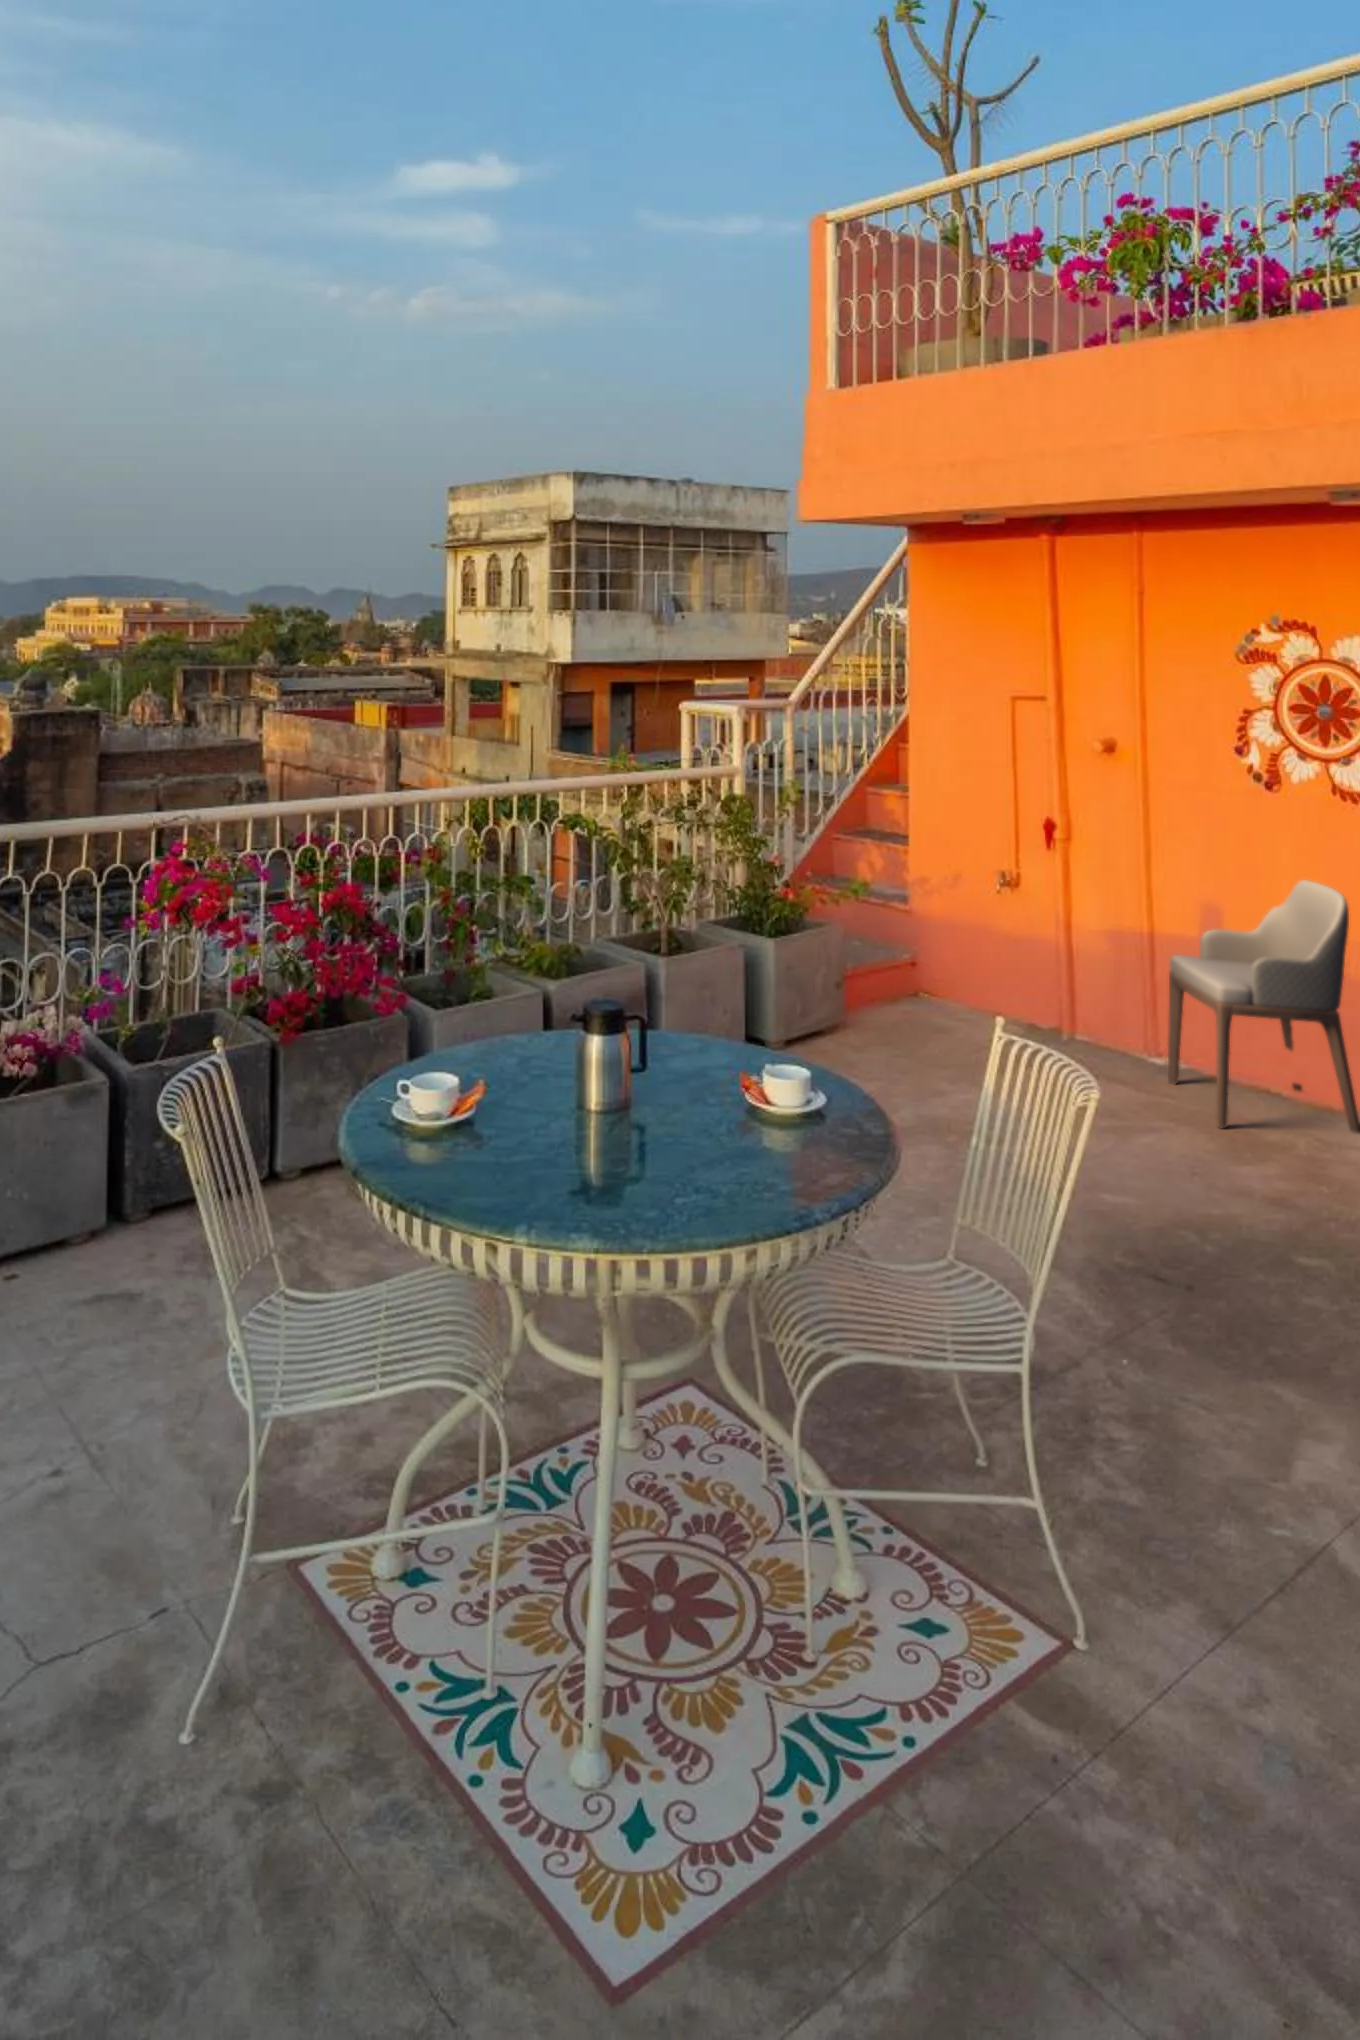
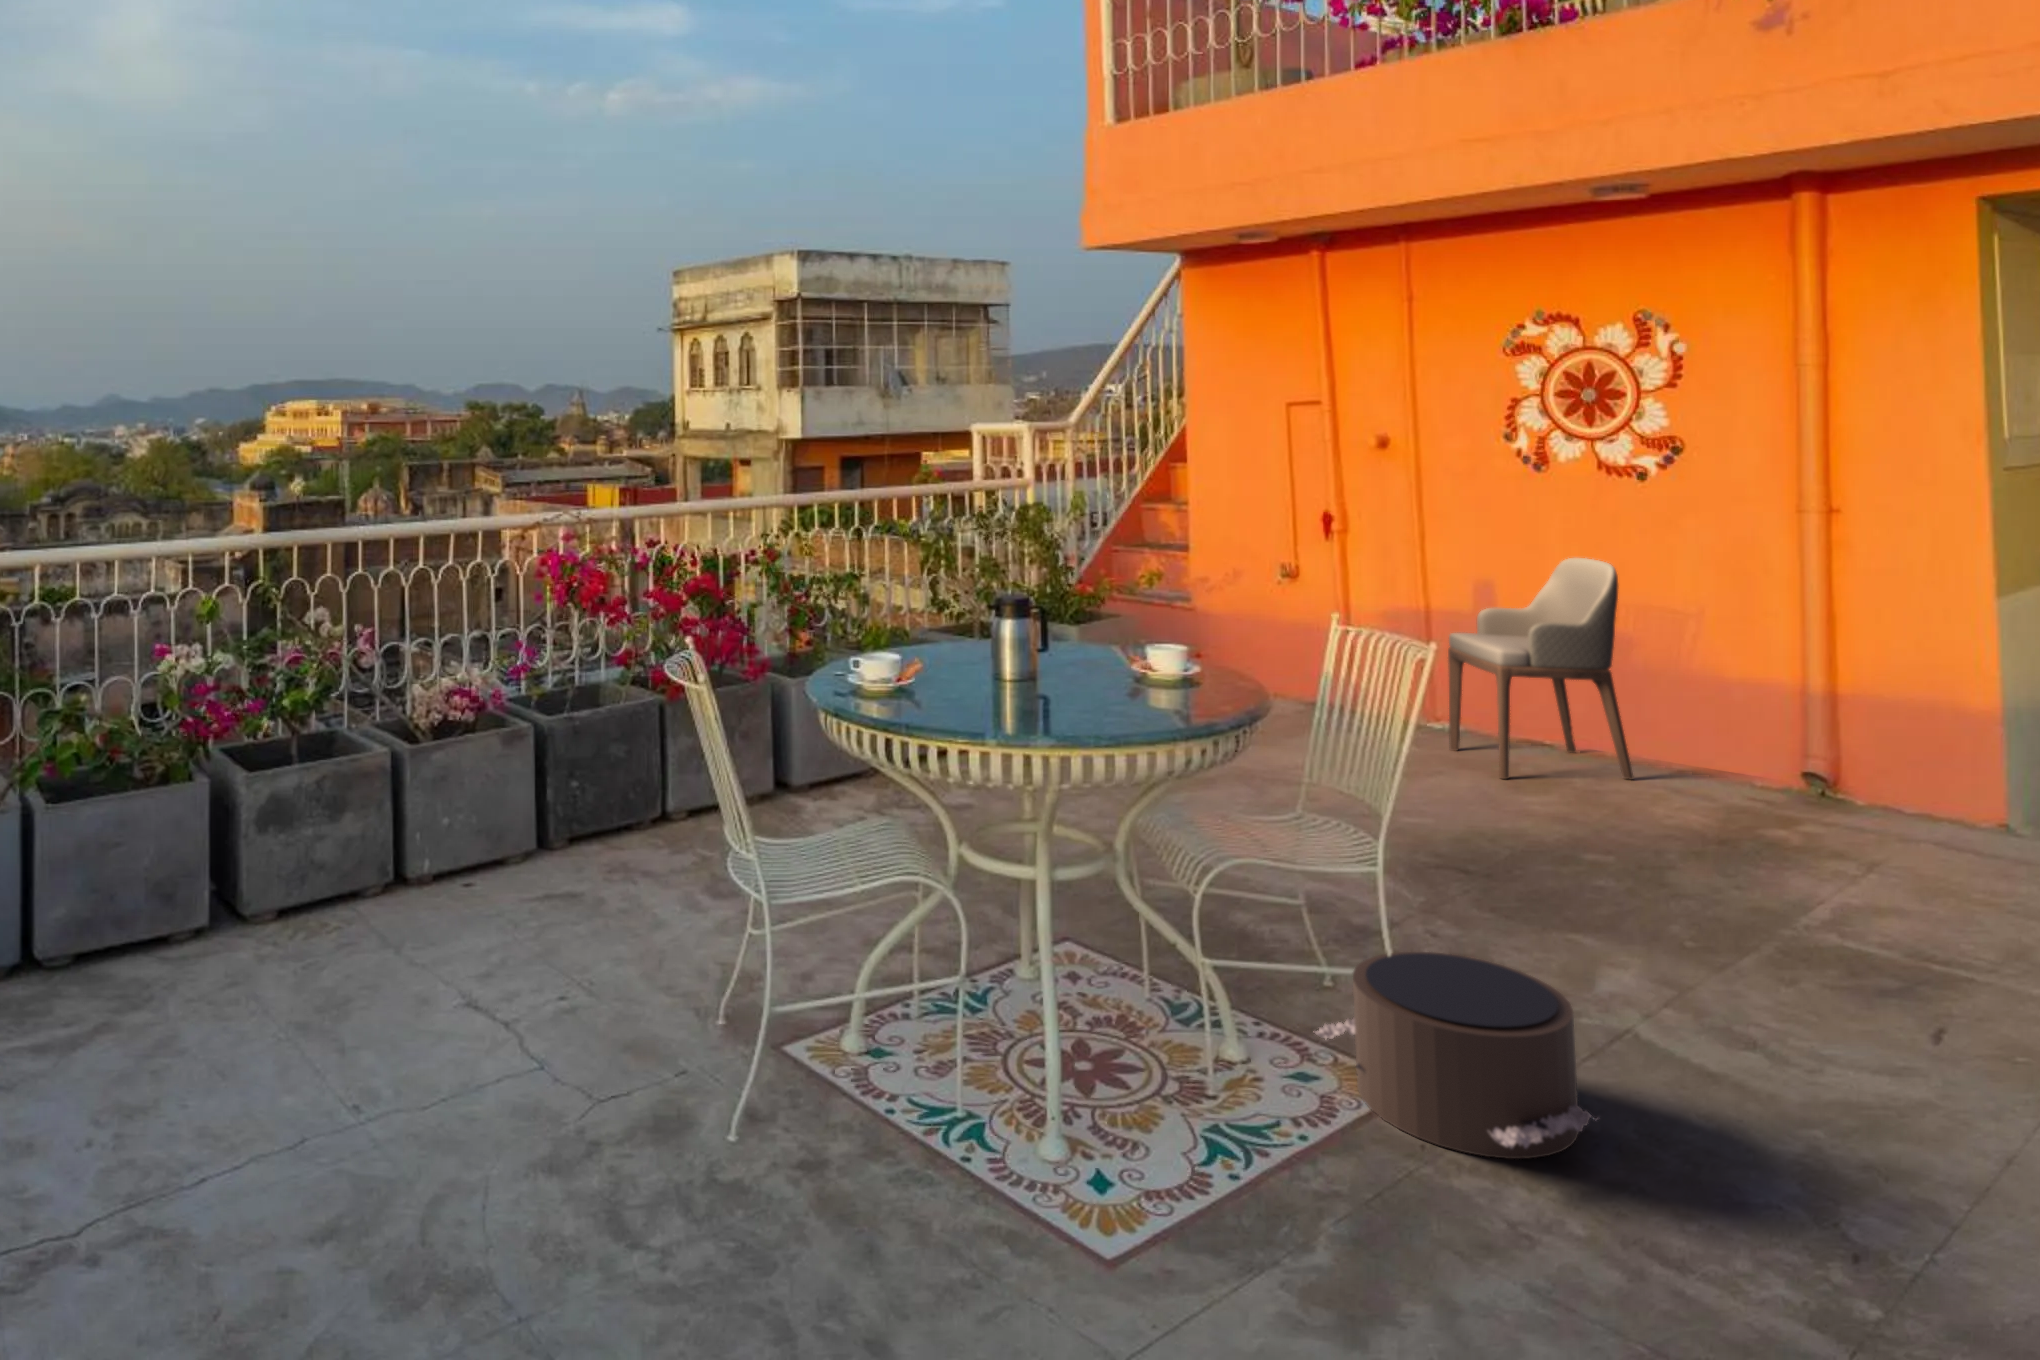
pouf: none [943,1460,1277,1804] -> present [1315,952,1598,1159]

